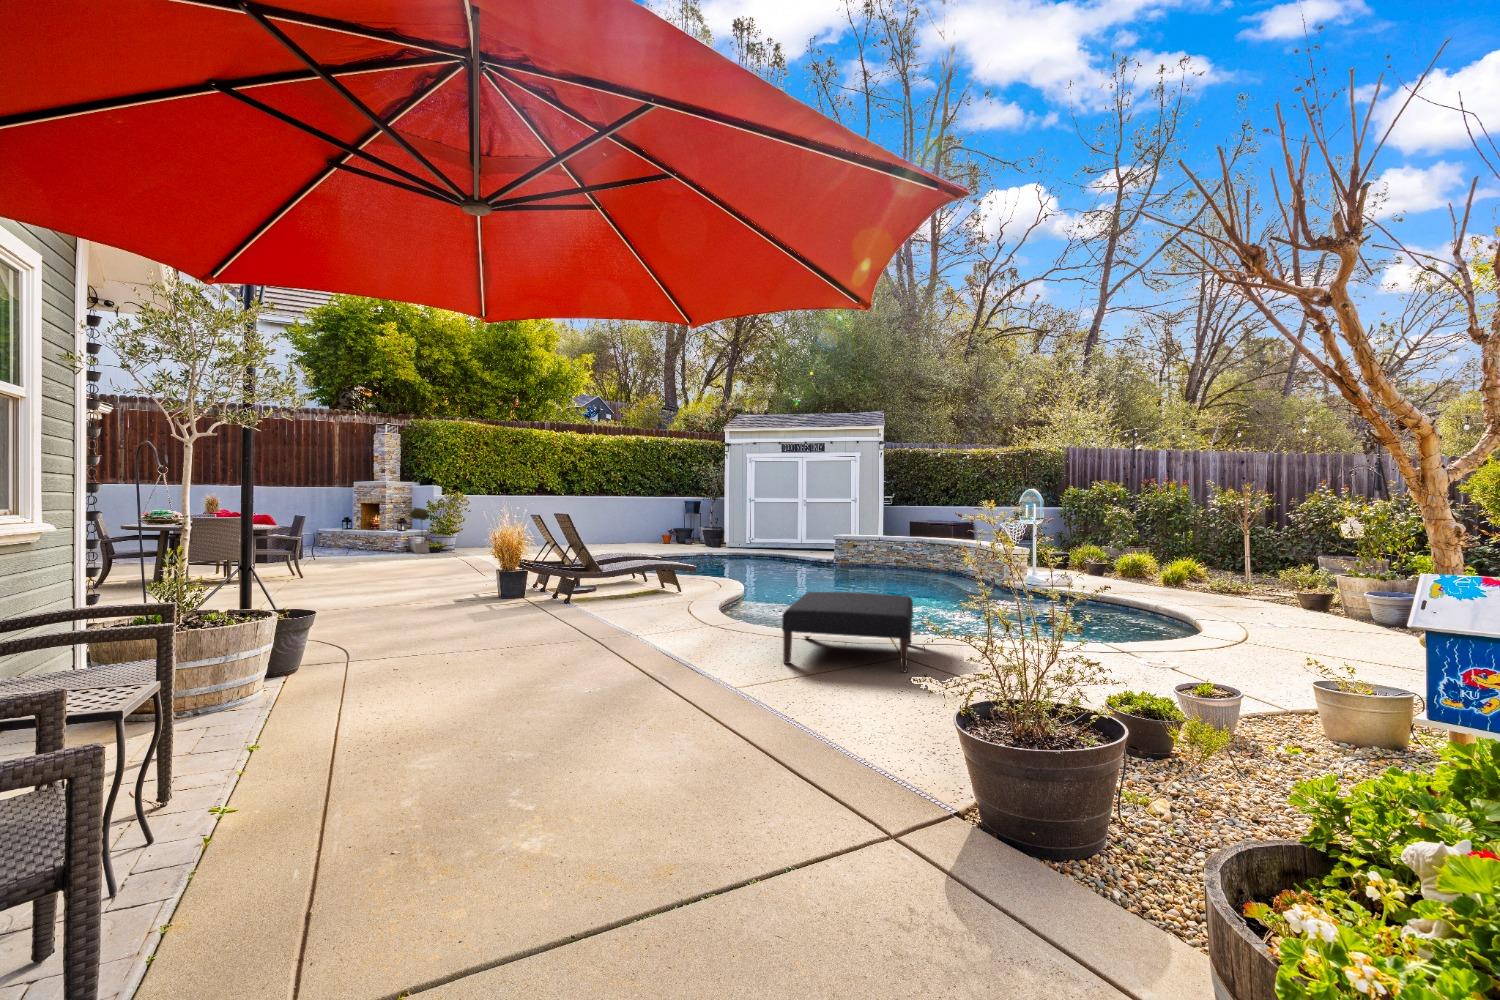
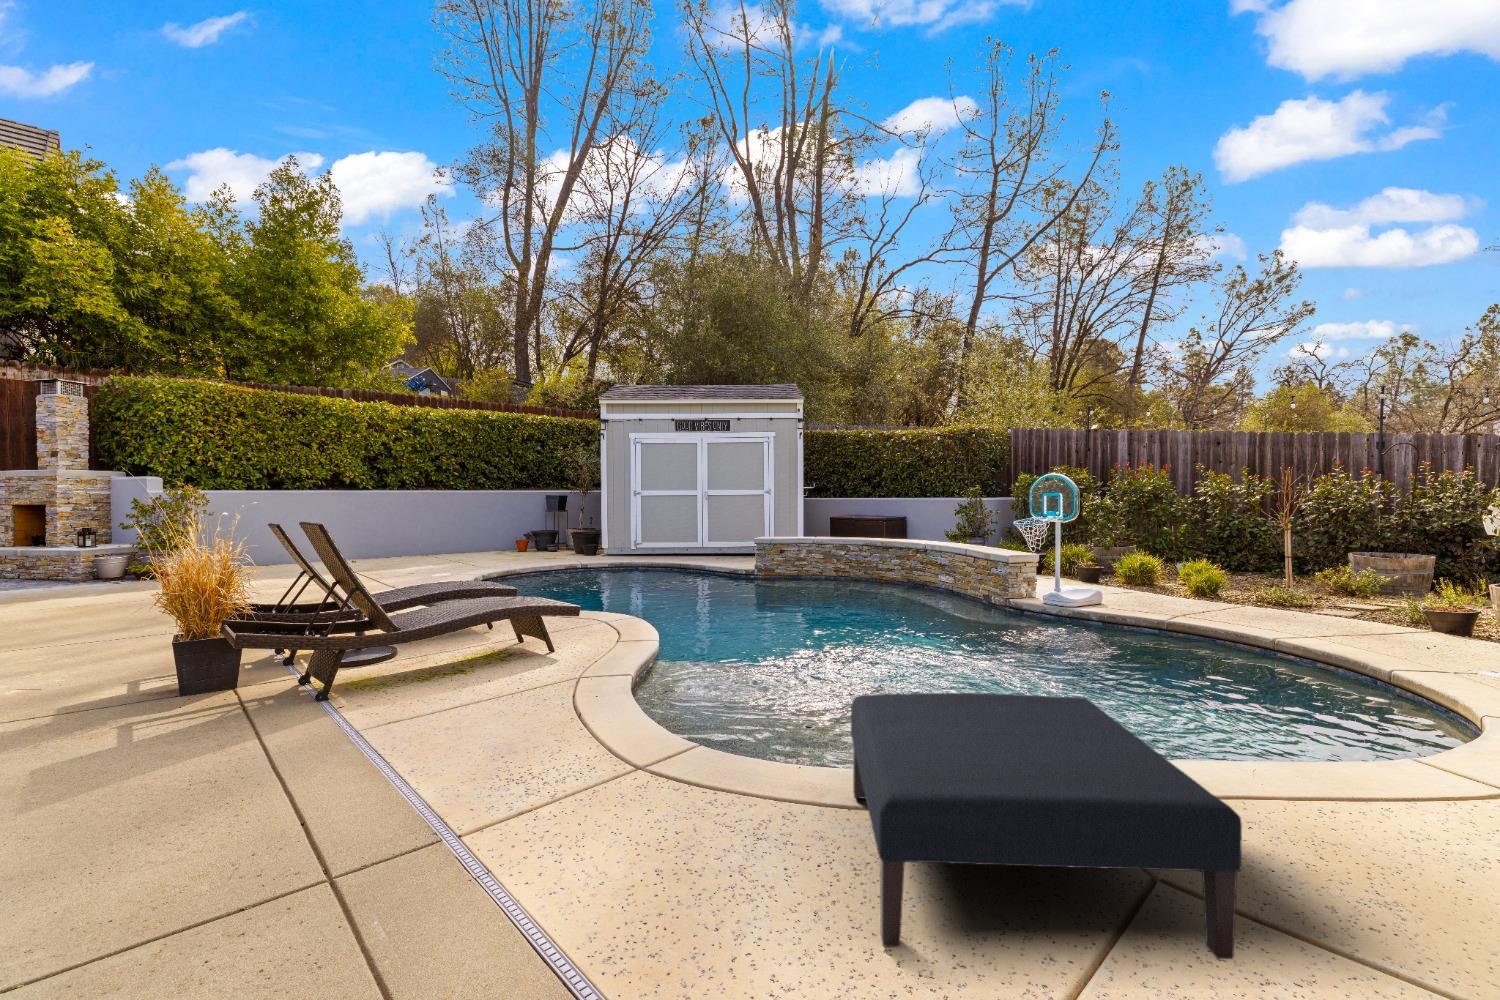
potted tree: present [410,508,430,554] -> none [98,510,139,584]

